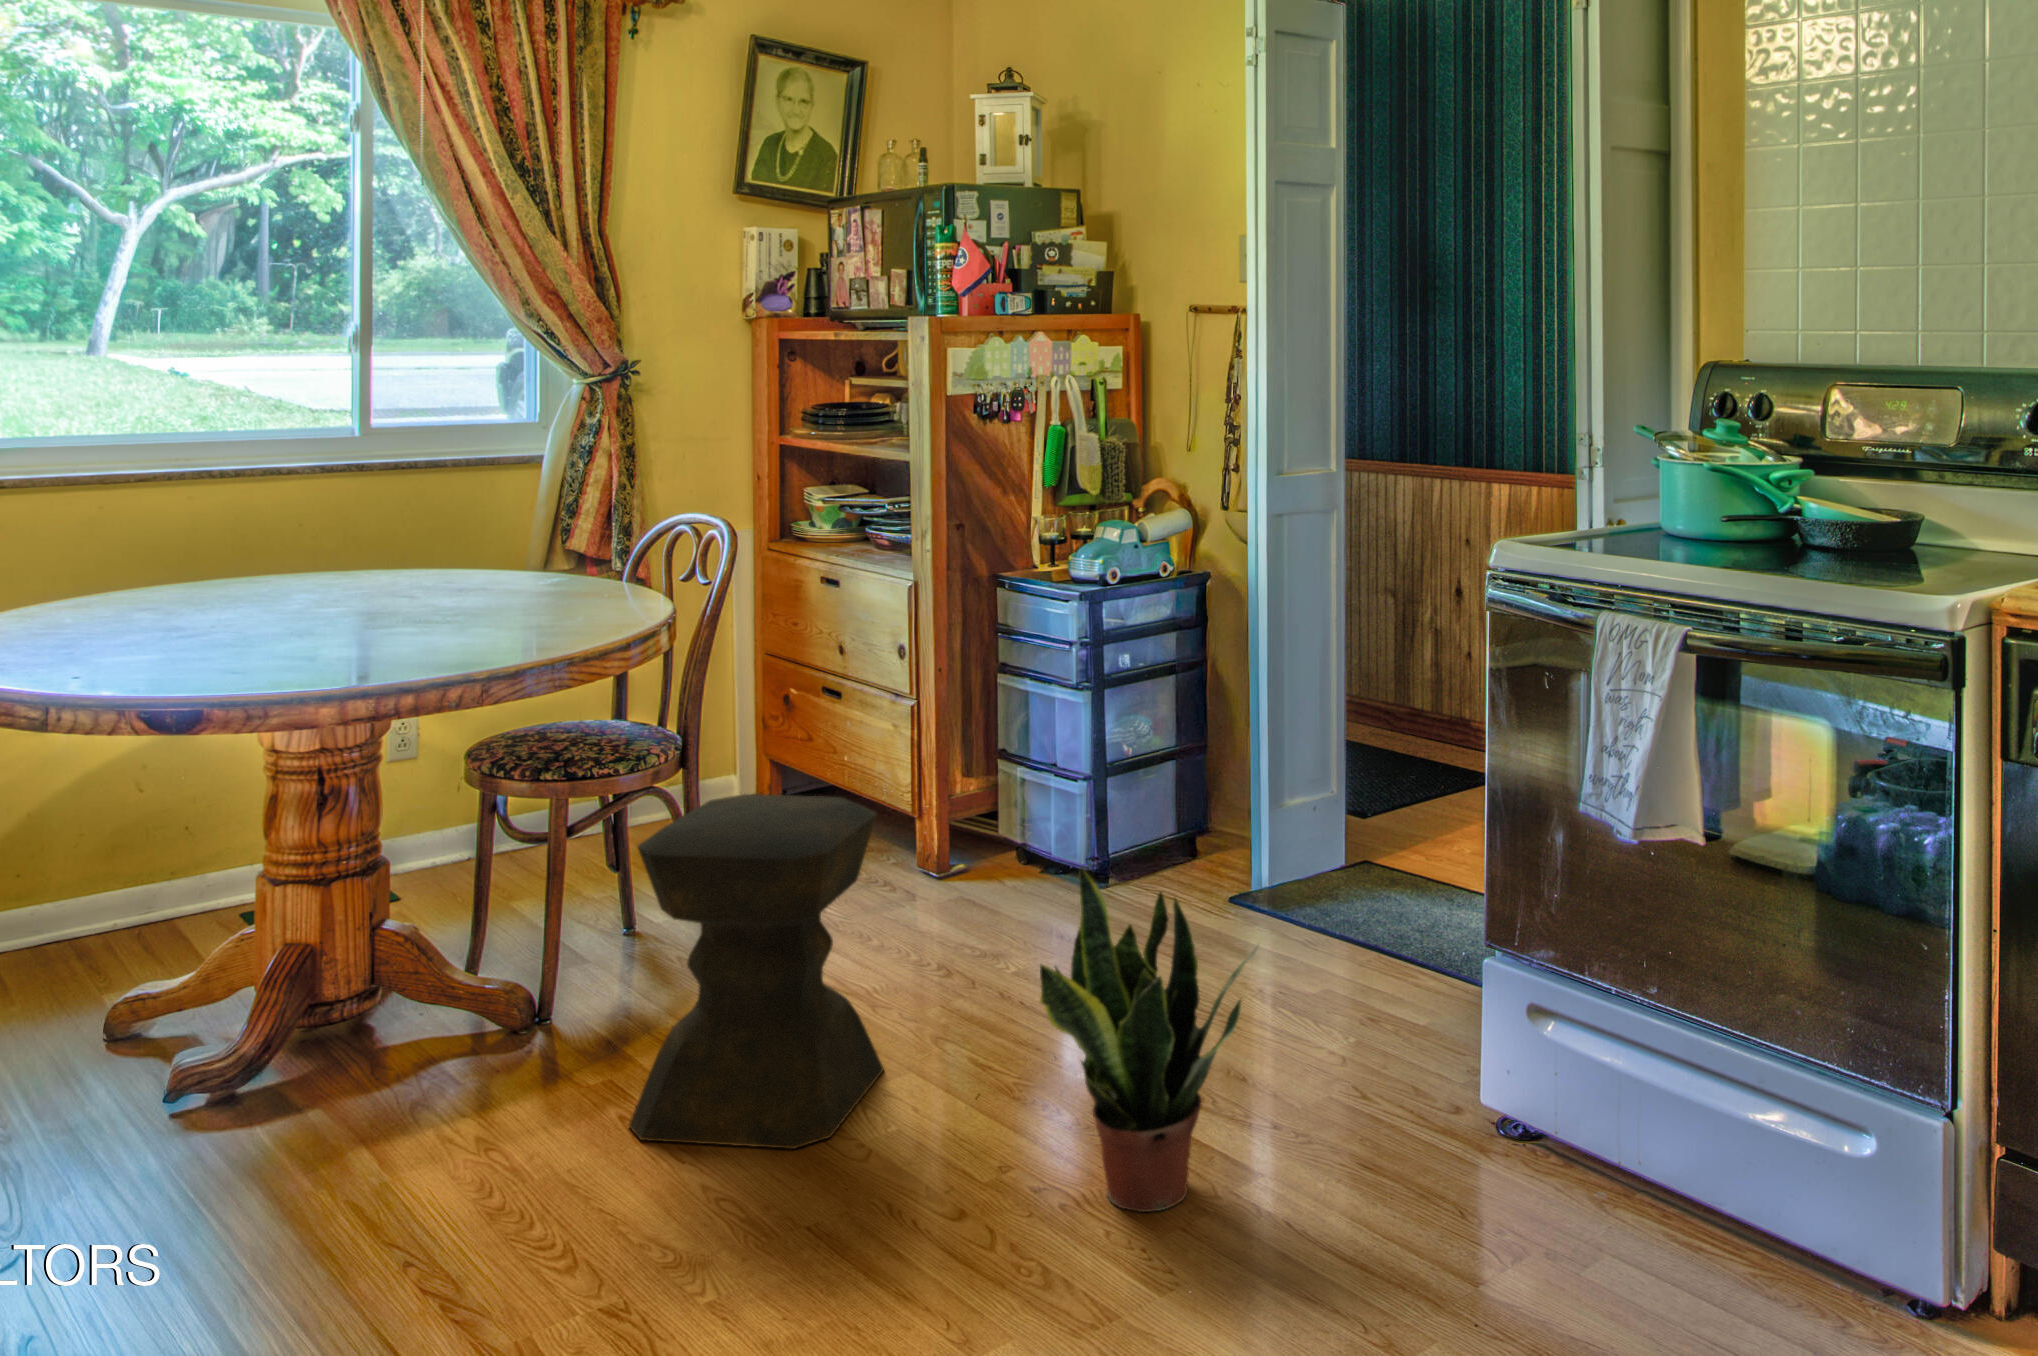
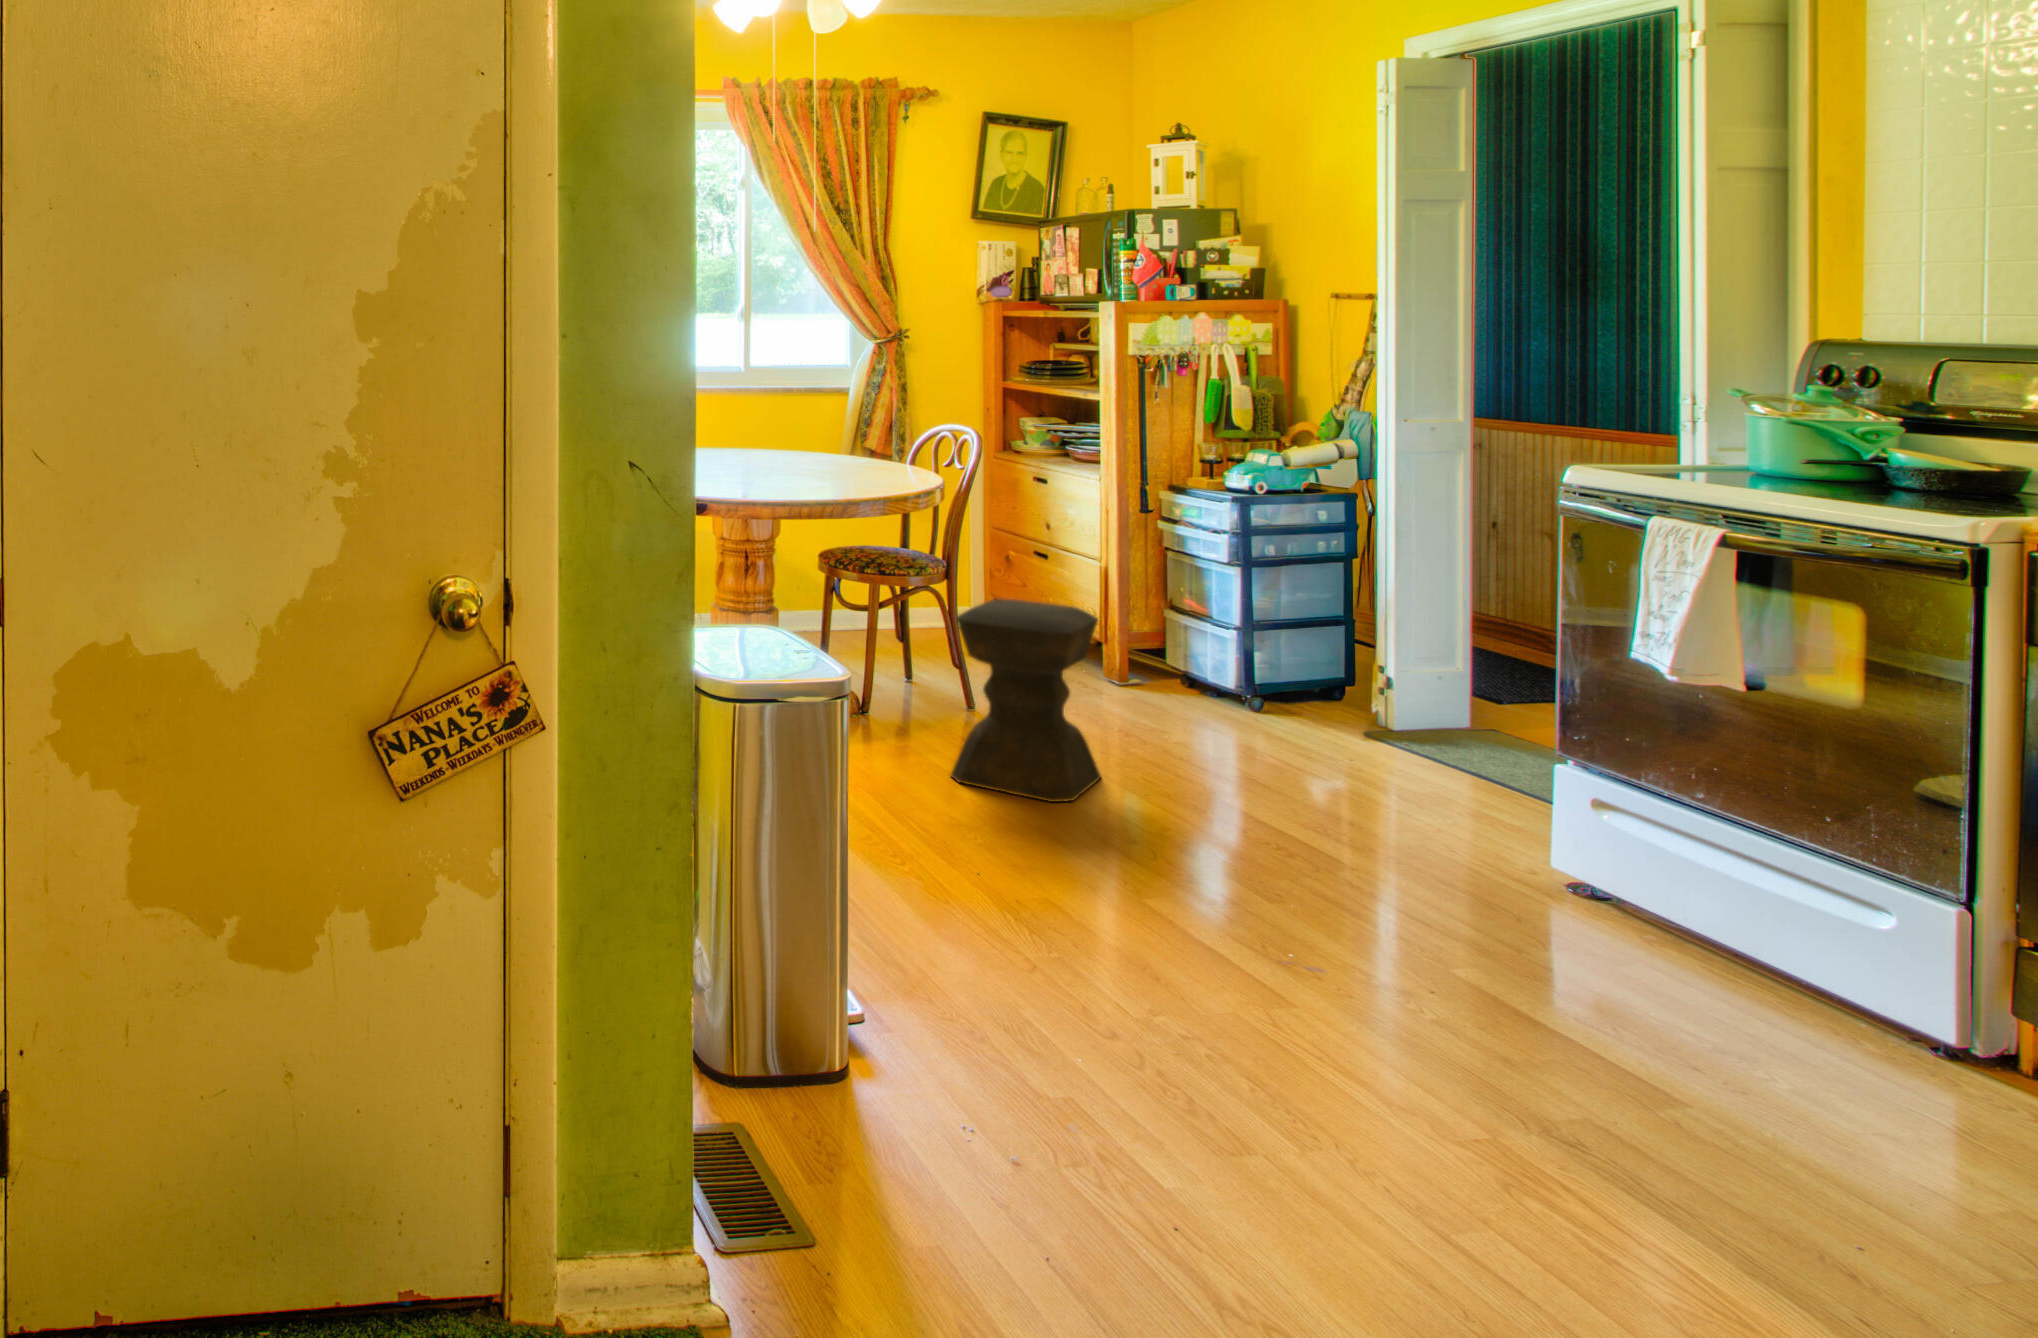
potted plant: present [1040,868,1258,1212] -> none [1215,655,1372,871]

